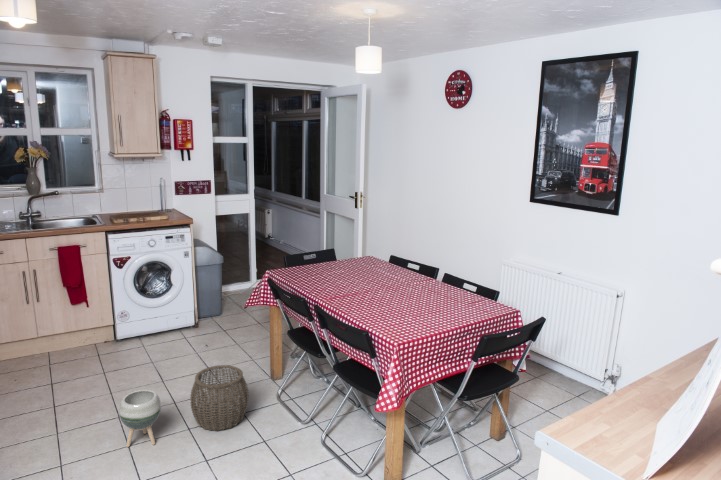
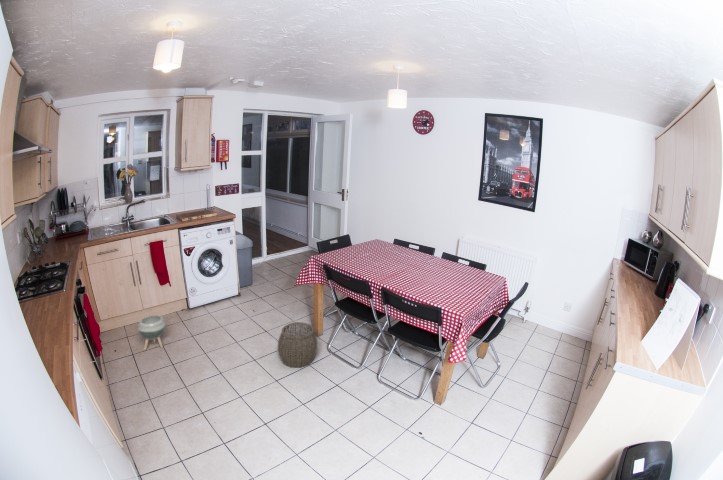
planter: present [119,390,161,447] -> present [138,315,166,350]

